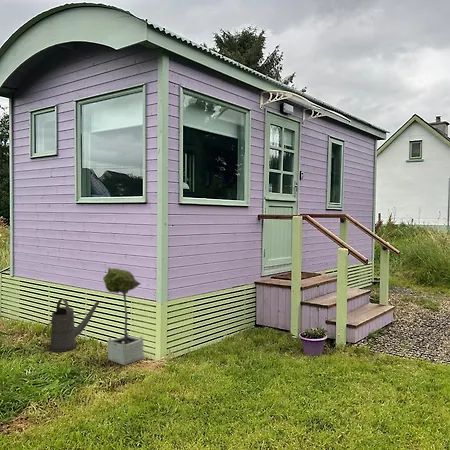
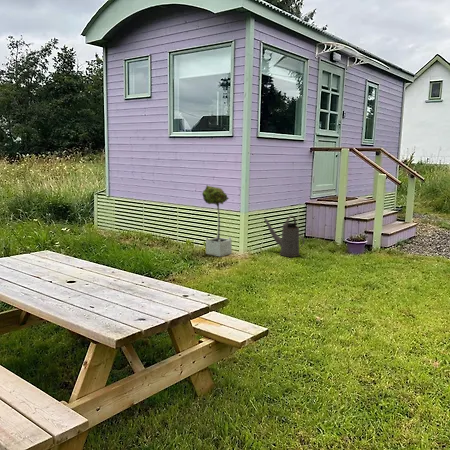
watering can: present [43,299,99,352] -> present [265,216,304,257]

